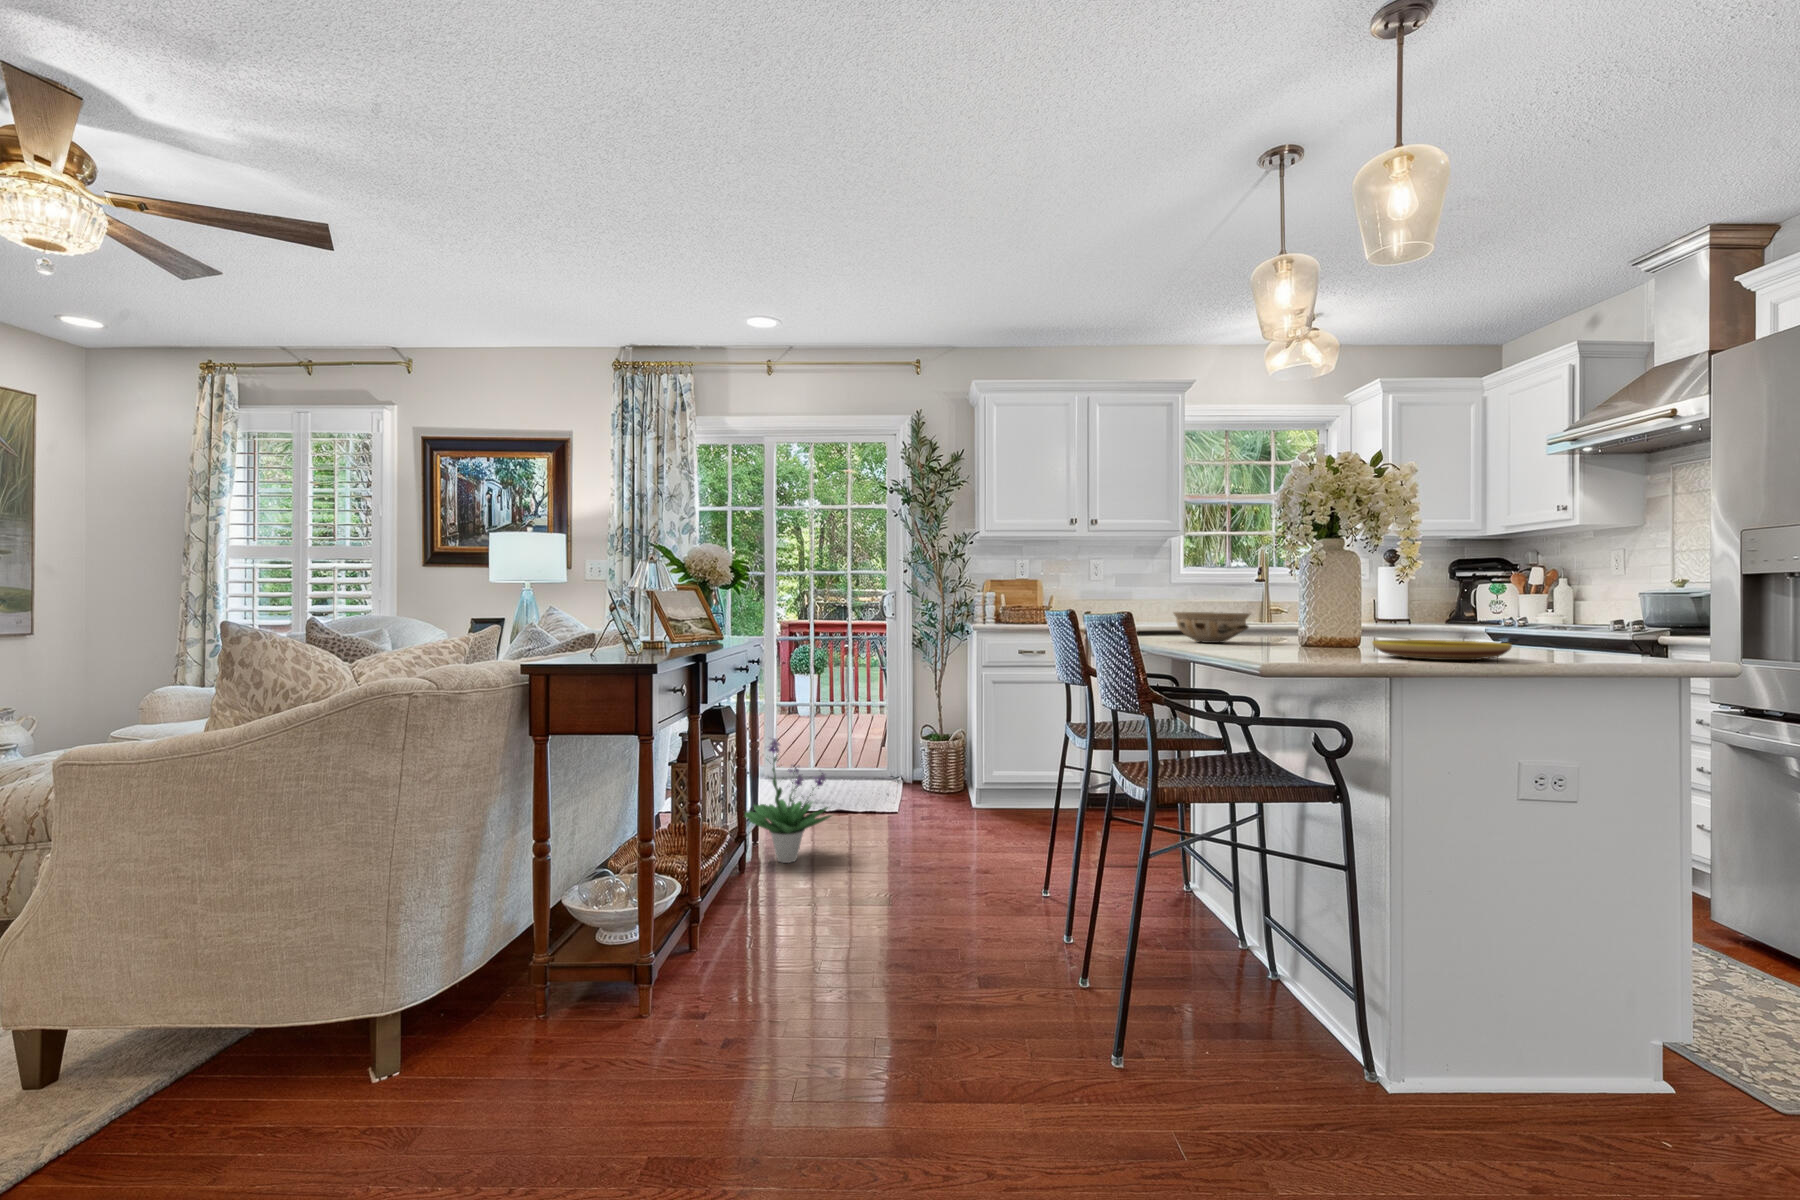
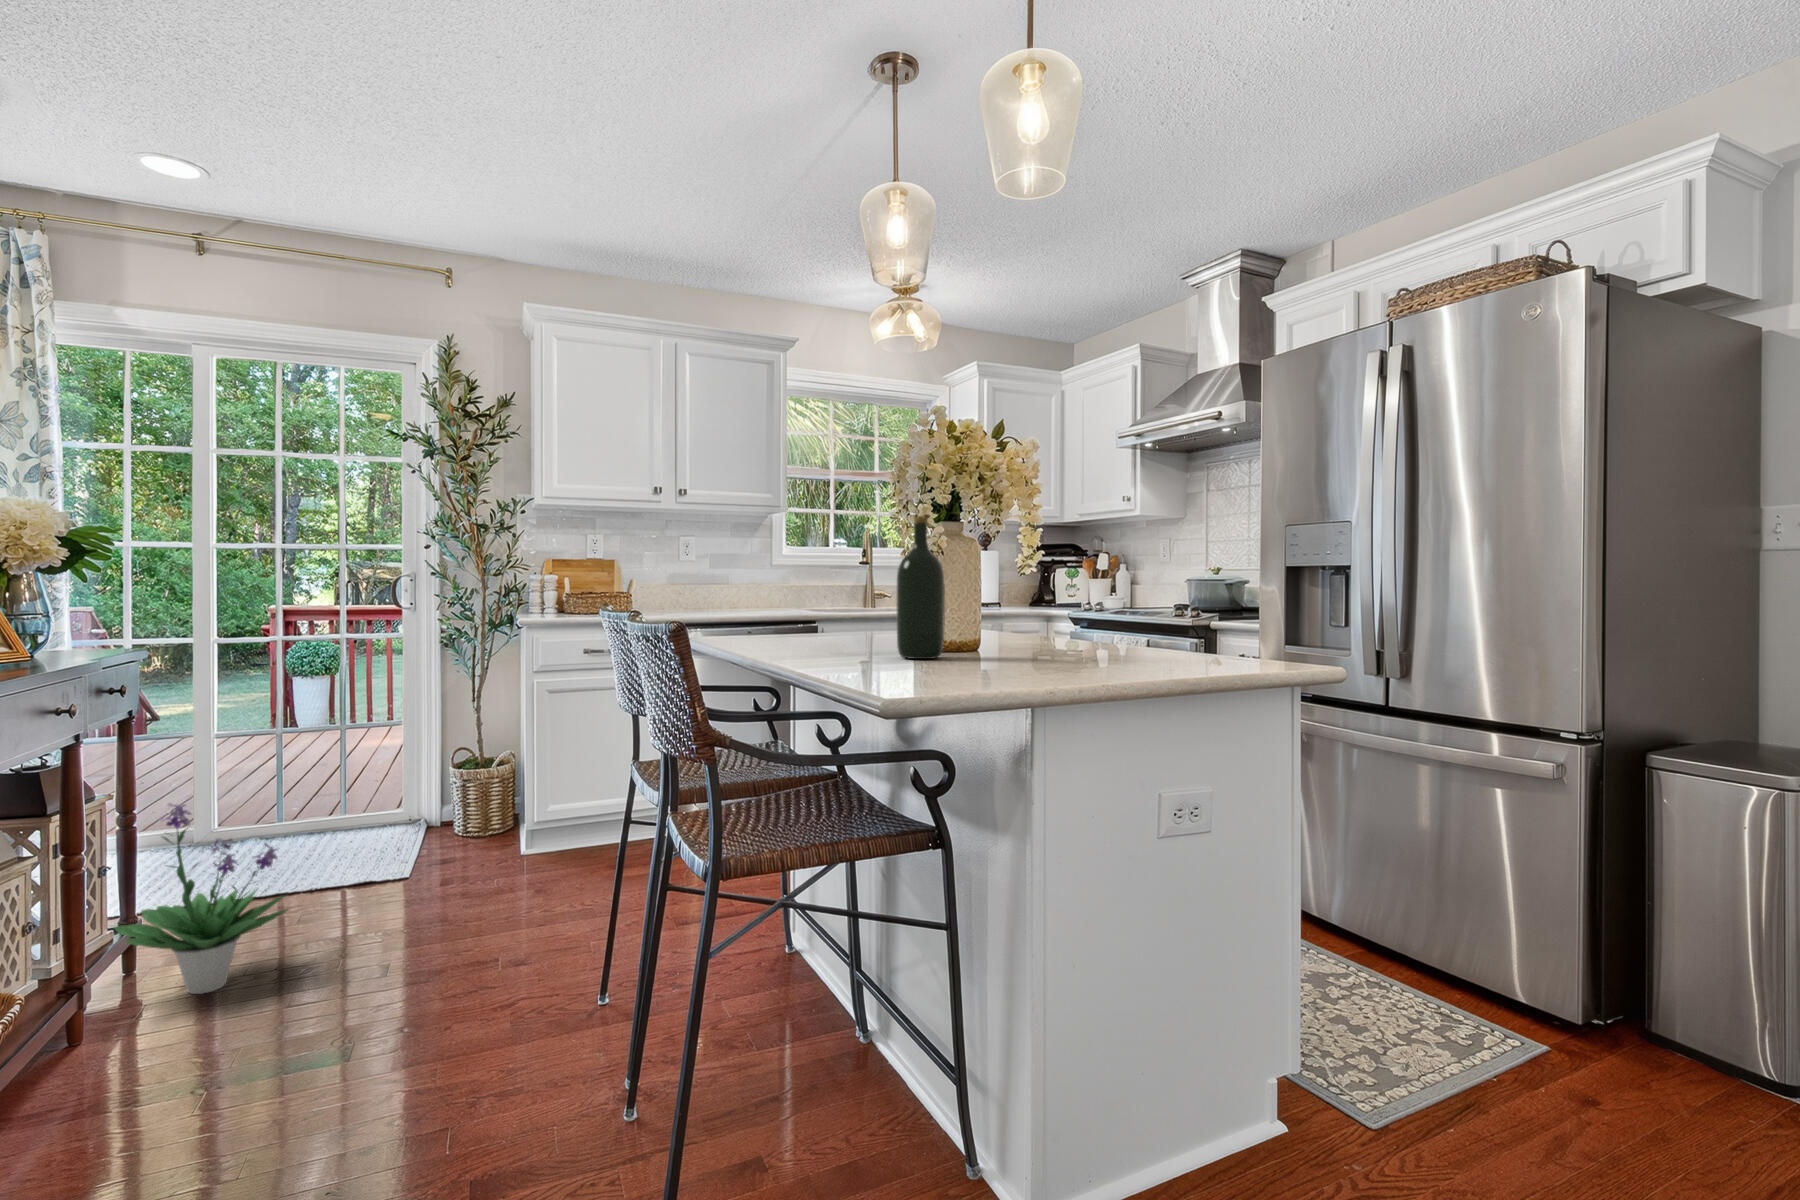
wine bottle: none [1278,537,1323,655] -> present [897,516,945,659]
ceramic bowl: present [1173,612,1251,643] -> none [774,604,862,641]
plate: present [1372,640,1512,660] -> none [994,636,1126,660]

